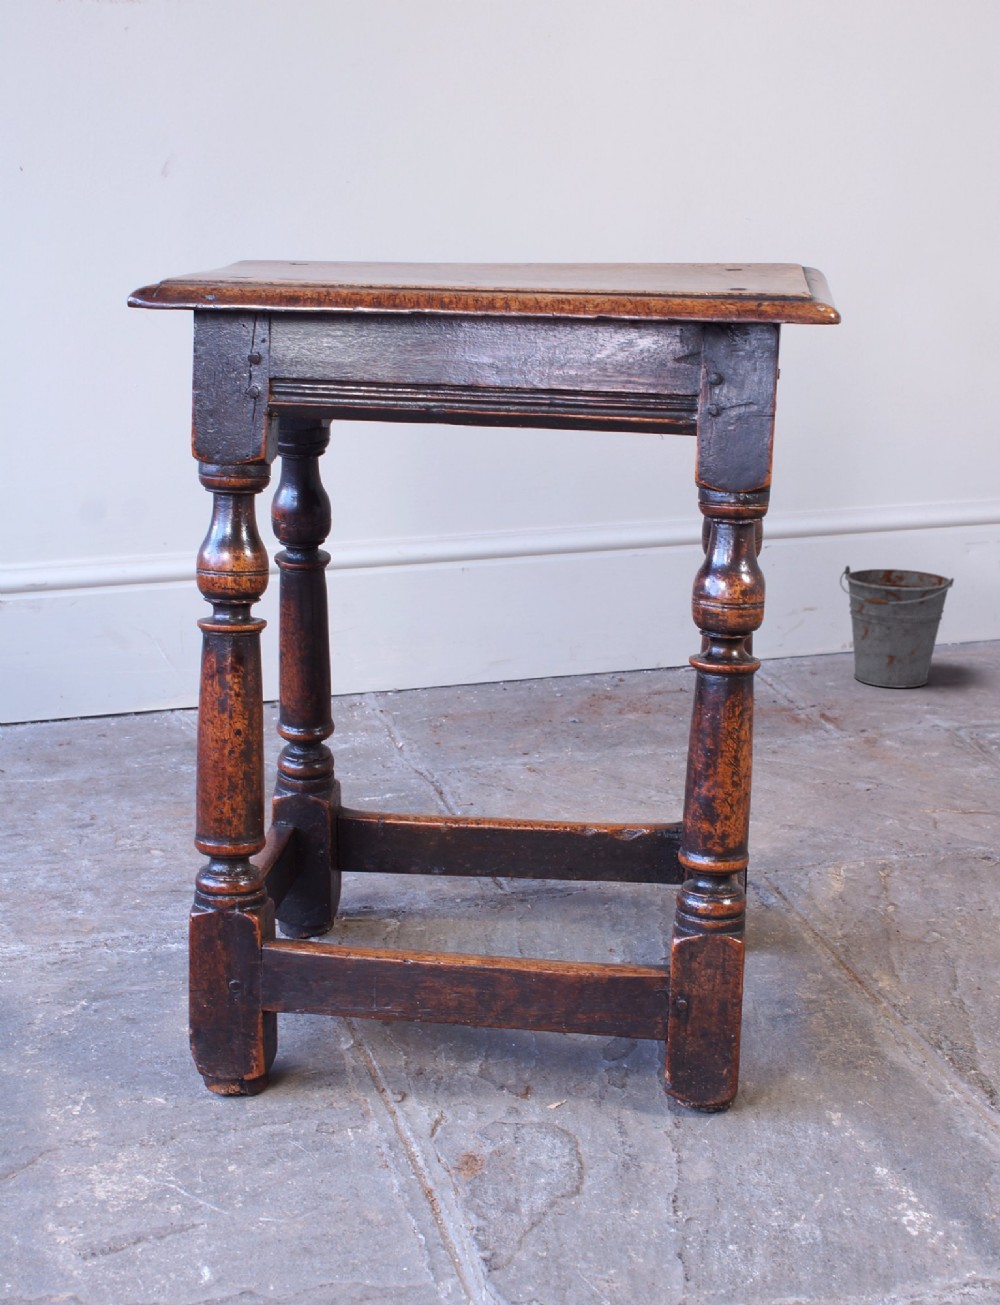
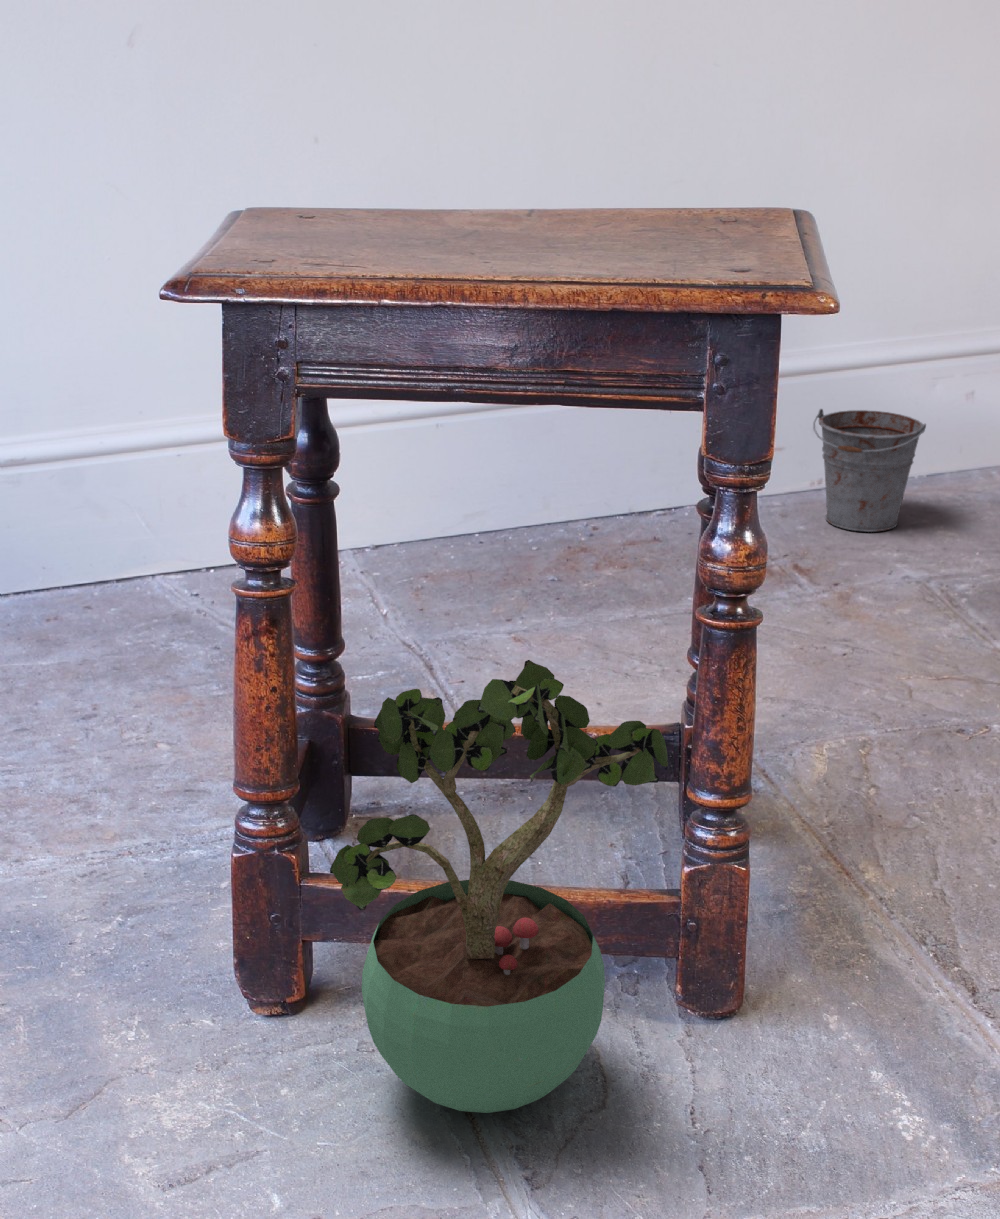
potted plant: none [279,671,646,1191] -> present [330,660,668,1113]

